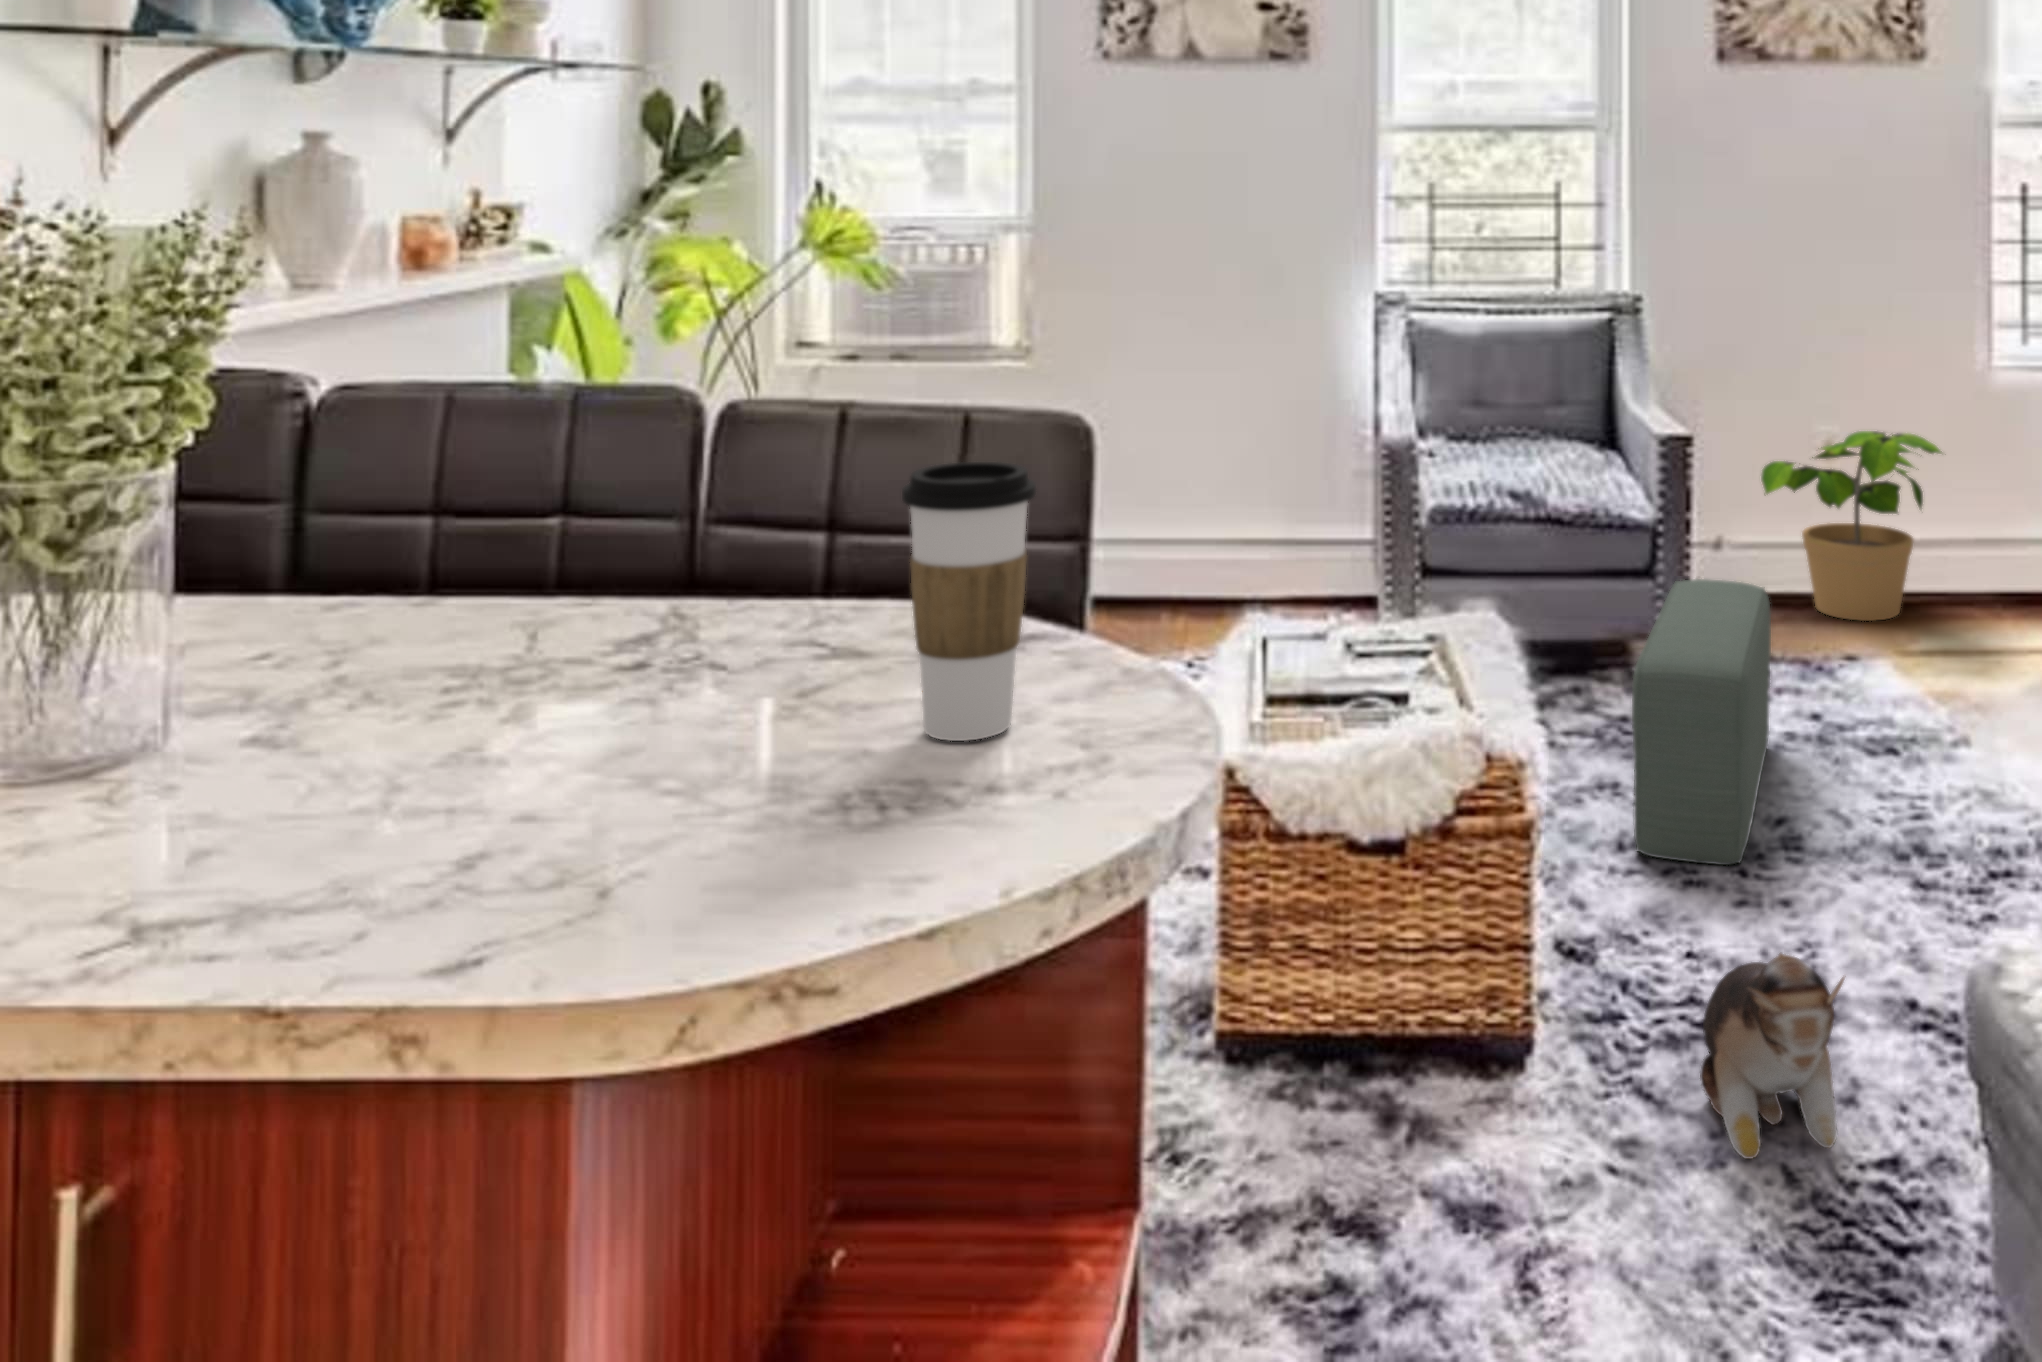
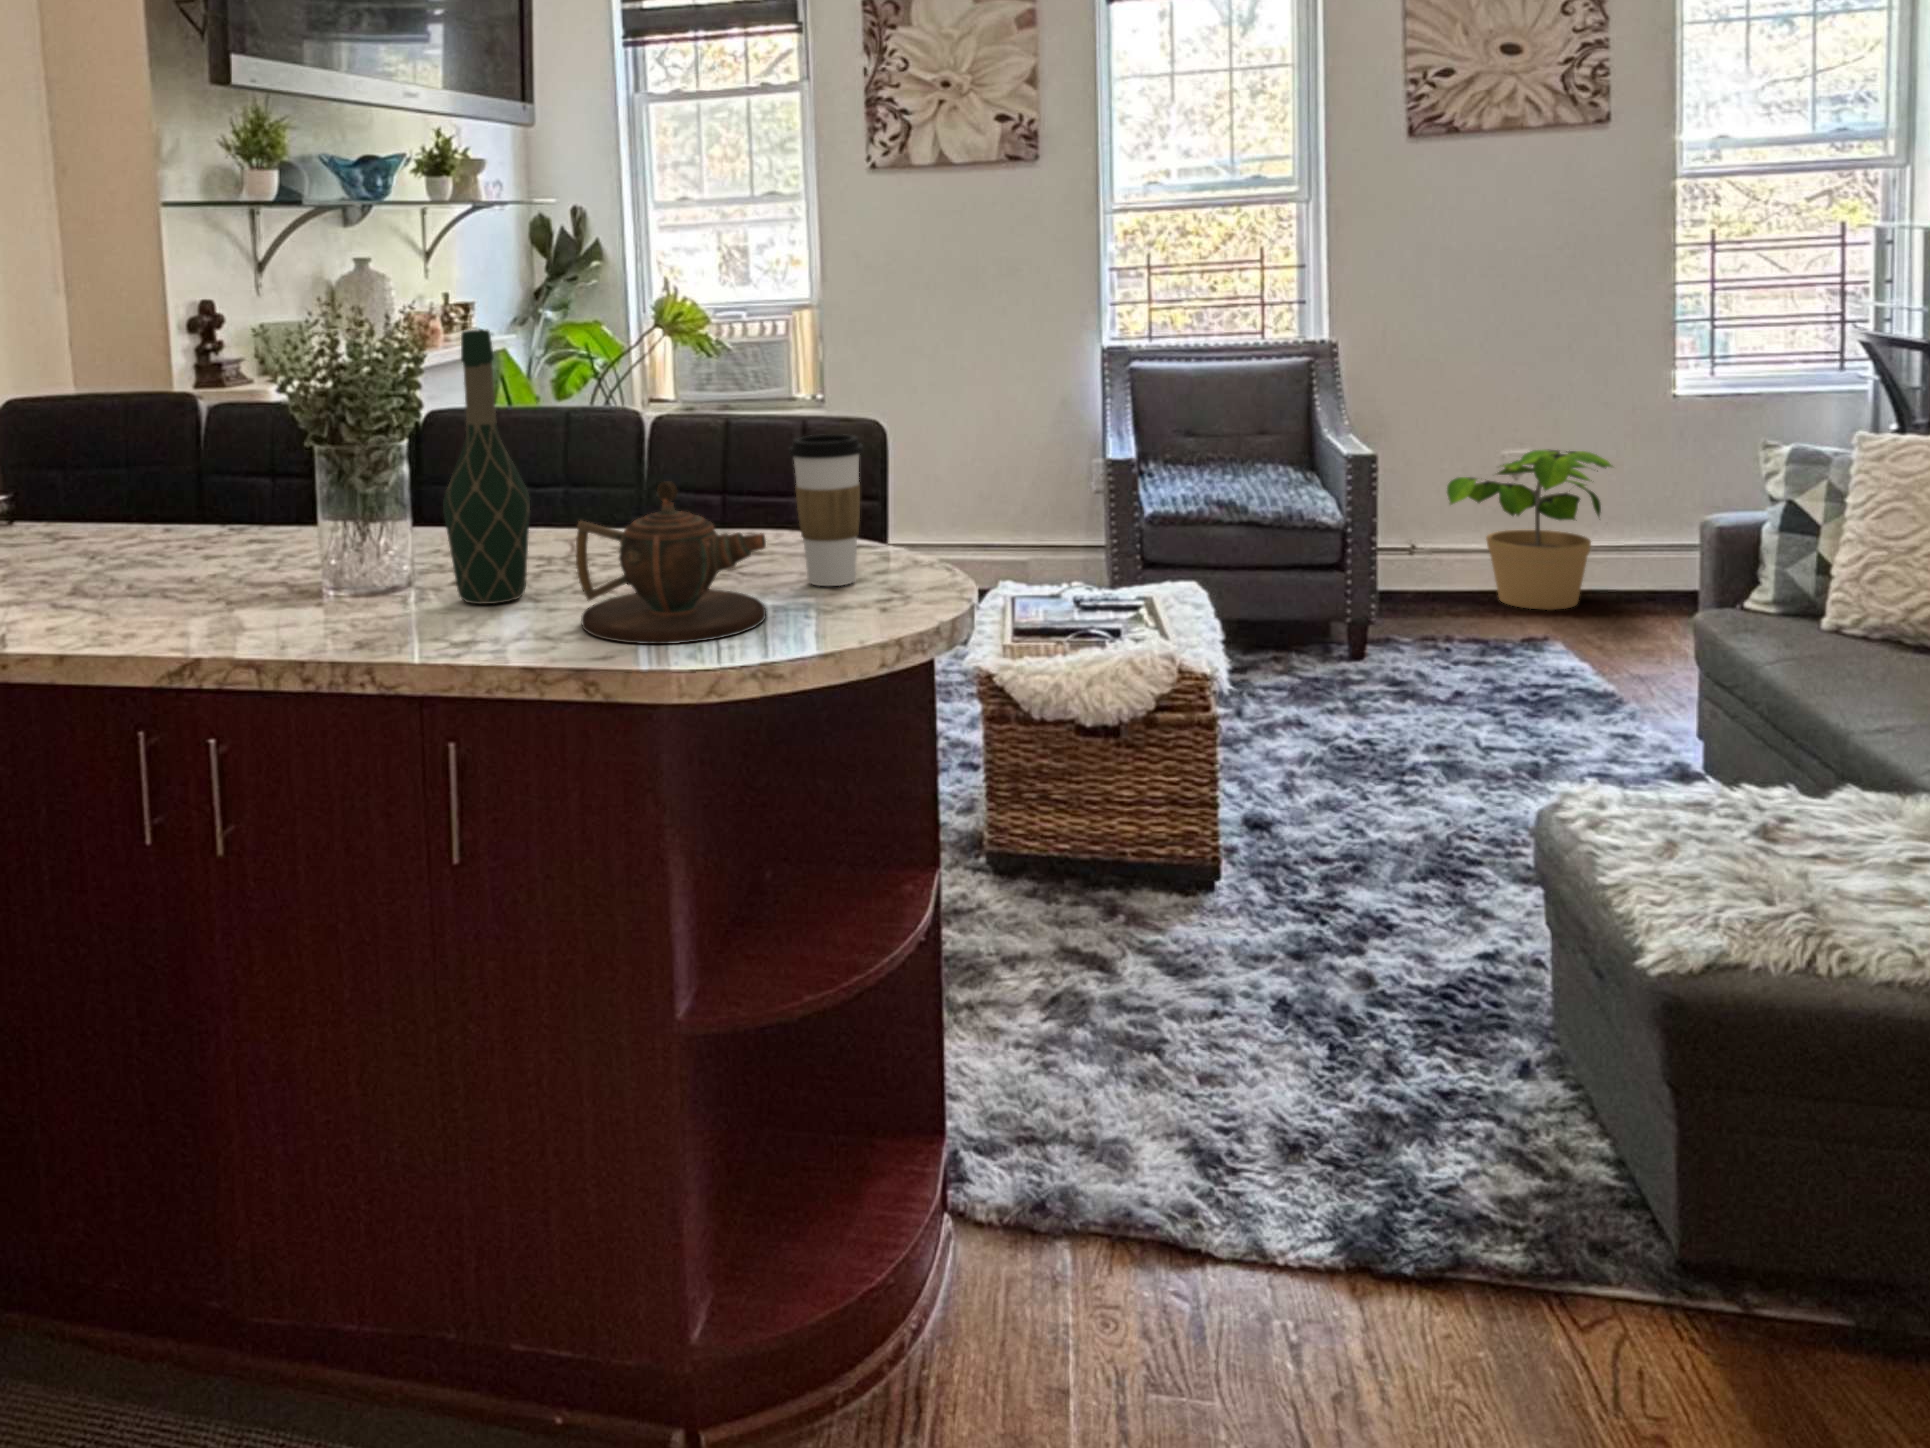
wine bottle: none [196,258,390,801] -> present [443,329,530,604]
teapot: none [437,566,832,918] -> present [576,481,766,644]
pouf: present [1632,579,1771,865] -> none [1312,565,1438,774]
plush toy: present [1700,953,1845,1159] -> none [1348,804,1453,945]

